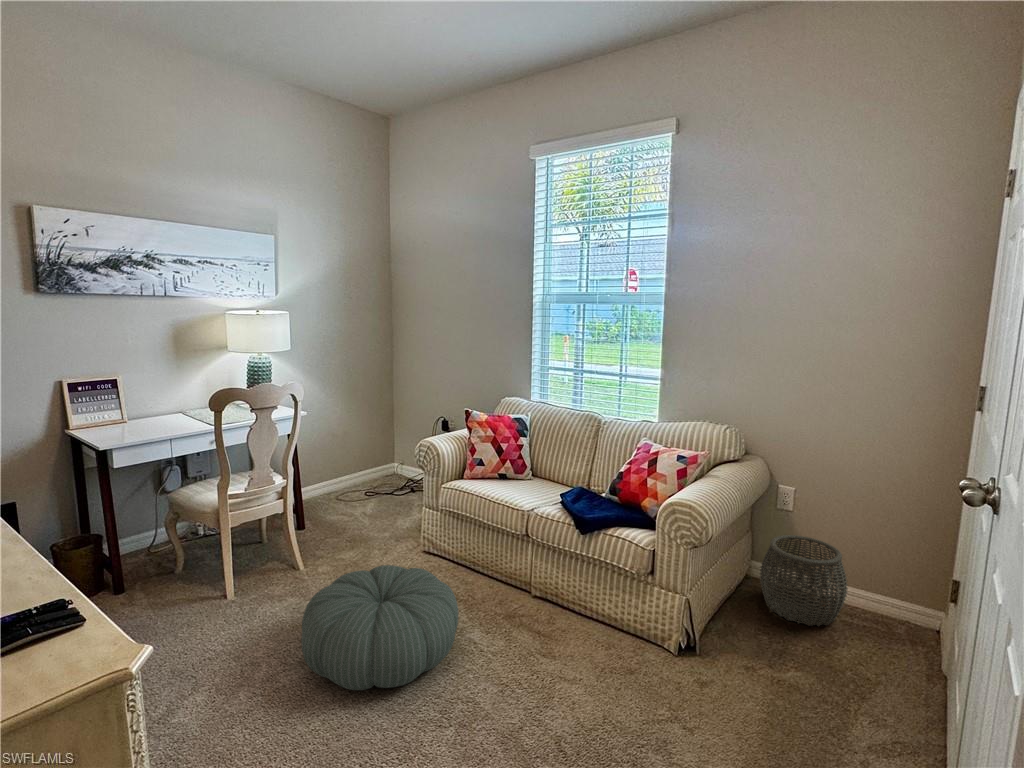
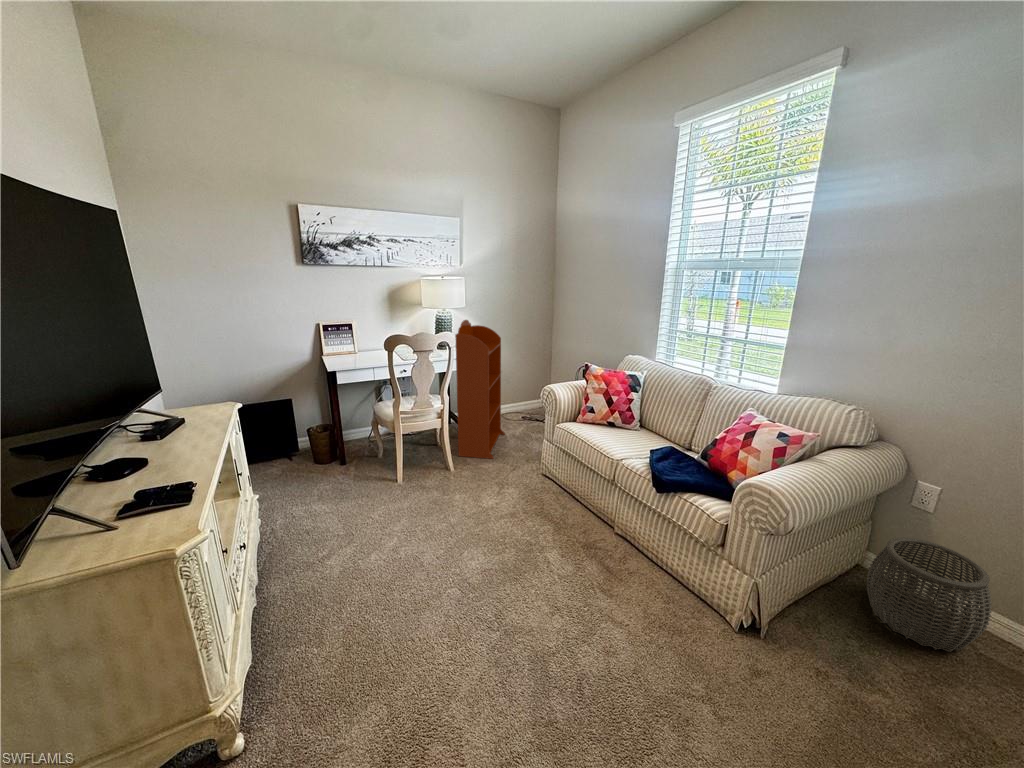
bookcase: none [294,366,352,549] -> present [455,320,505,459]
pouf: present [301,565,458,690] -> none [416,484,540,583]

